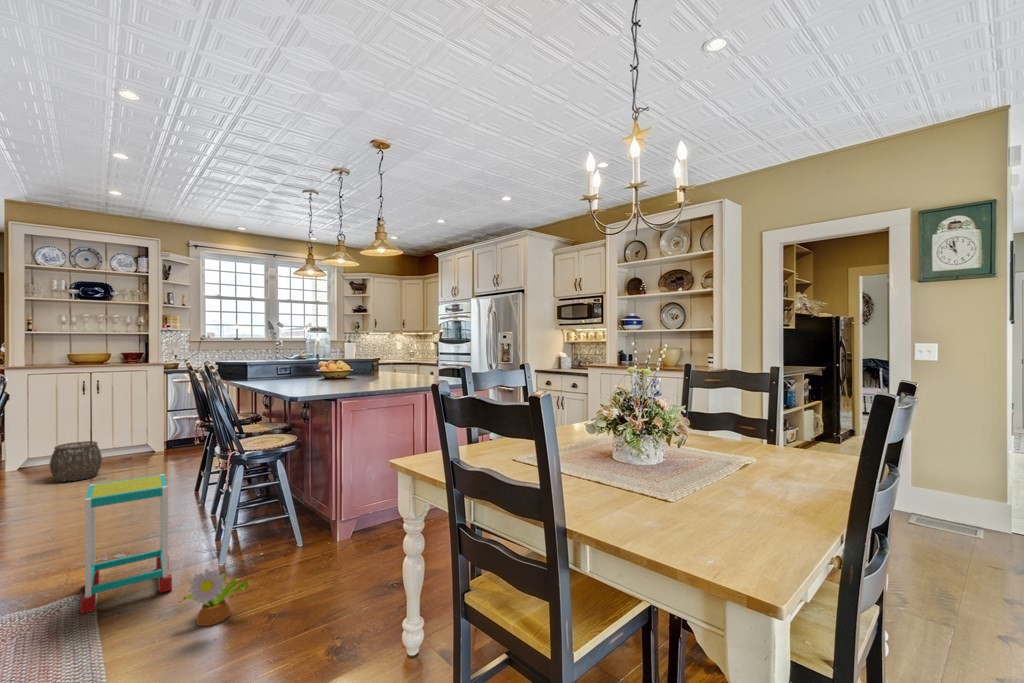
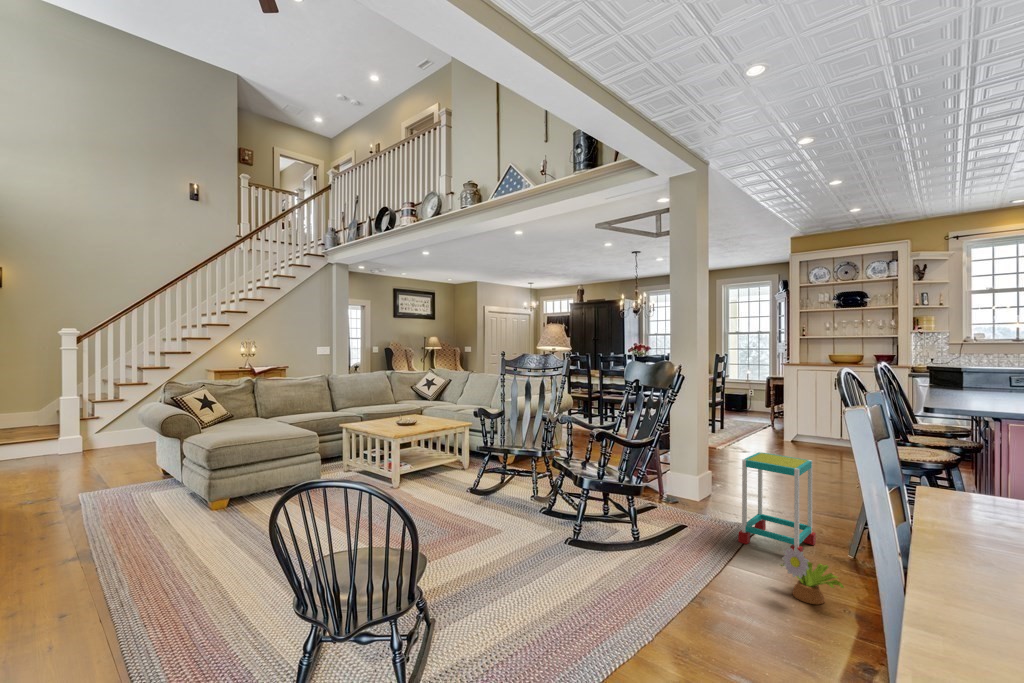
woven basket: present [50,441,102,482] -> none [800,426,839,459]

